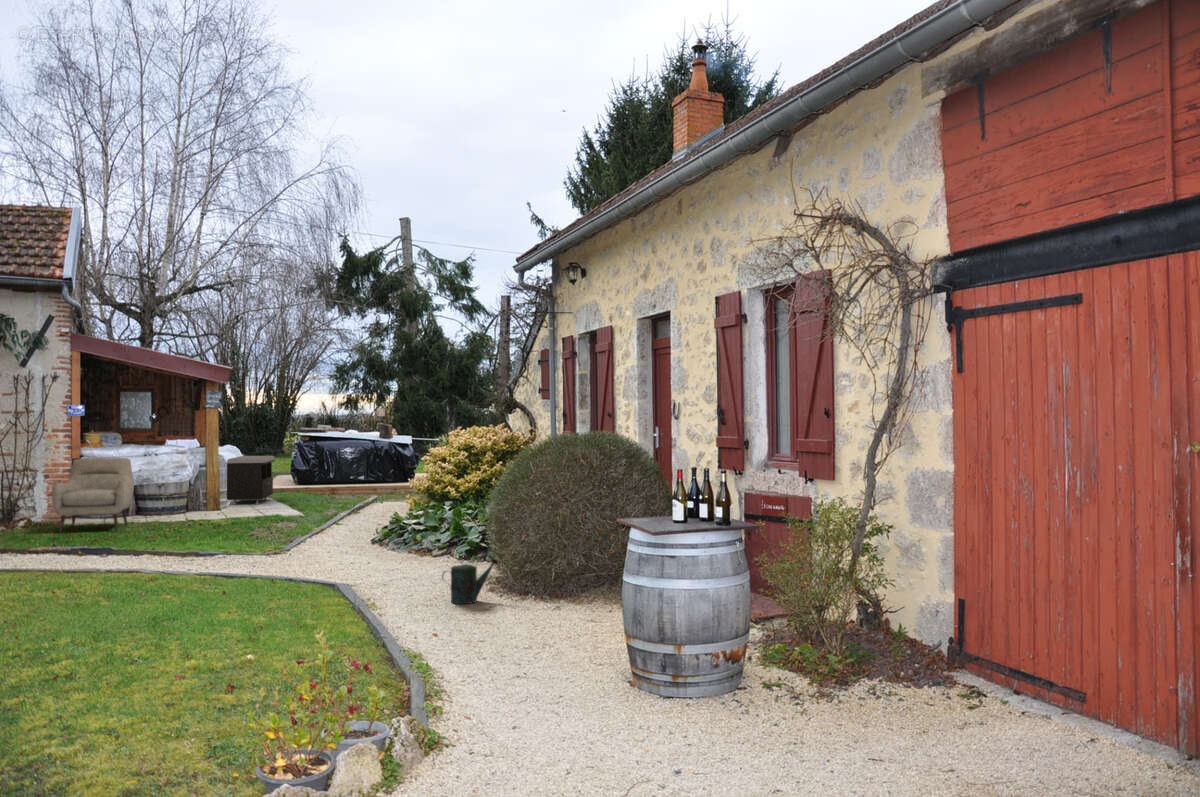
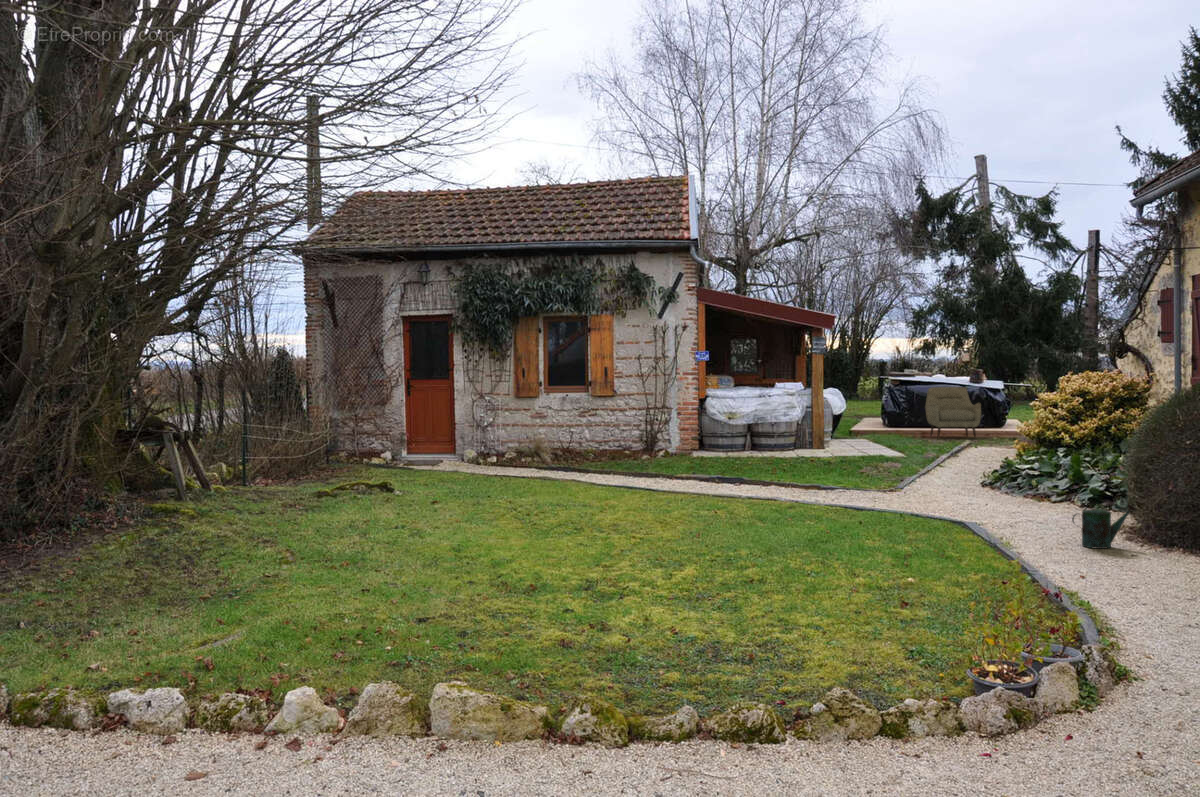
storage bench: present [227,456,275,504] -> none [824,398,867,445]
chair: present [52,458,134,532] -> present [925,387,981,439]

